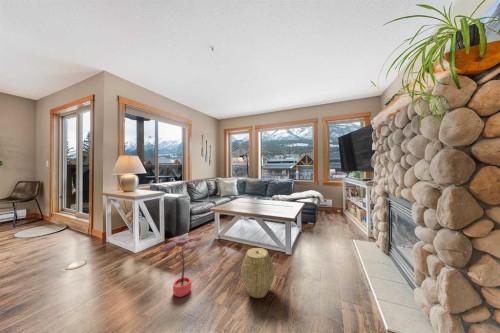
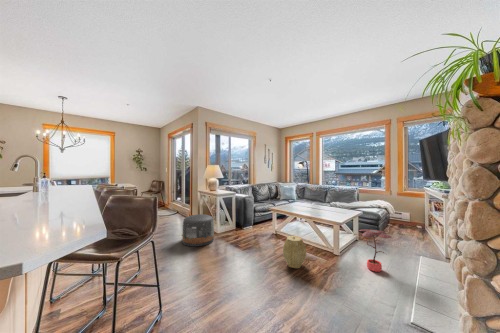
pouf: none [58,230,126,293] -> present [182,214,214,246]
potted plant: present [160,236,202,297] -> present [359,229,391,272]

